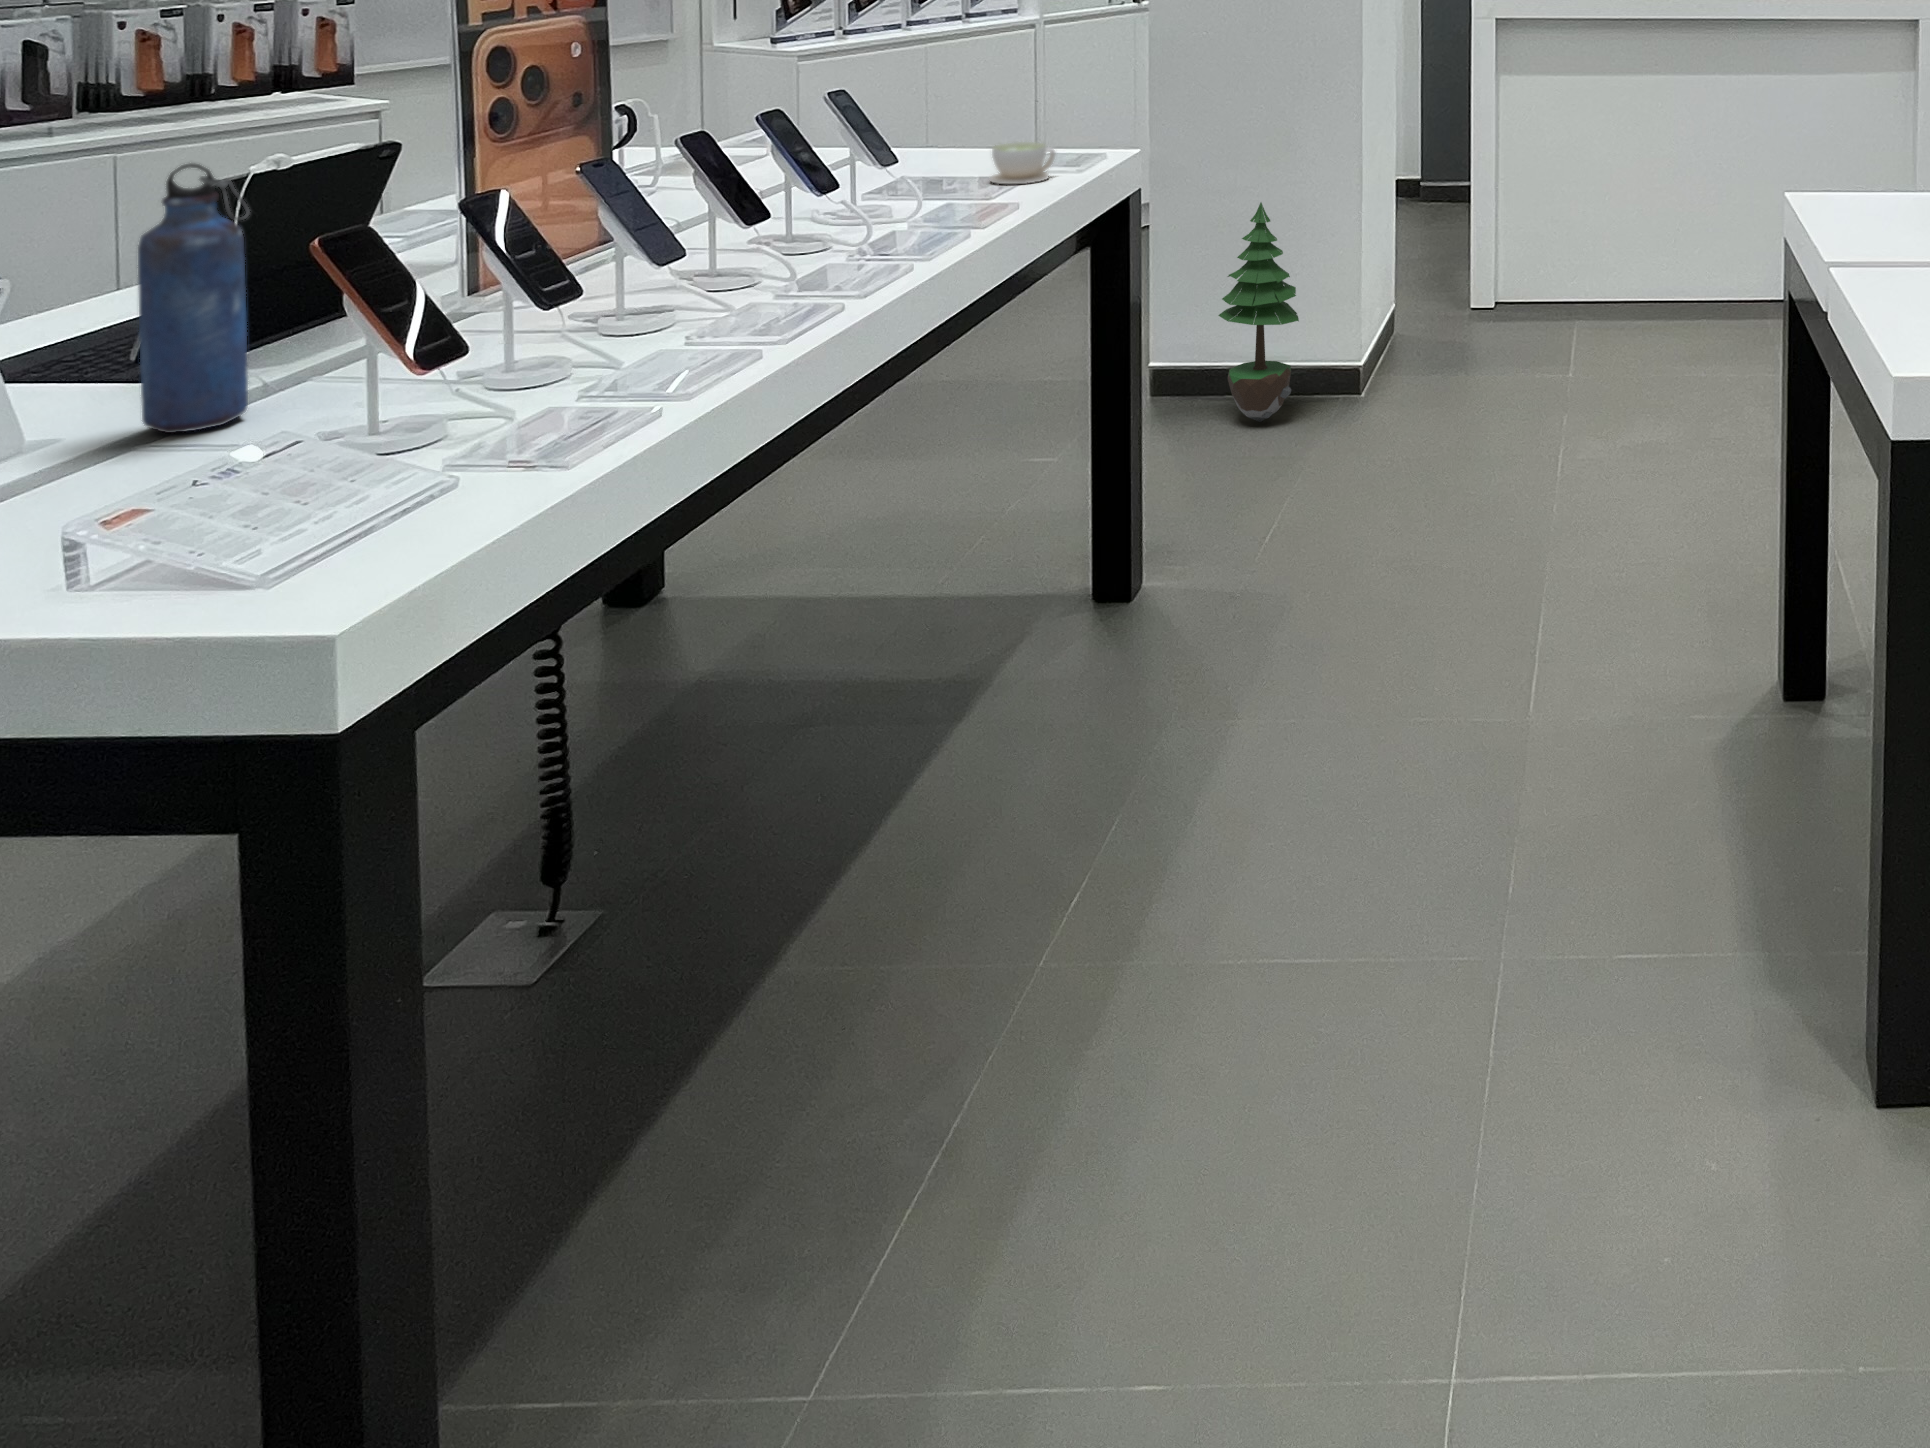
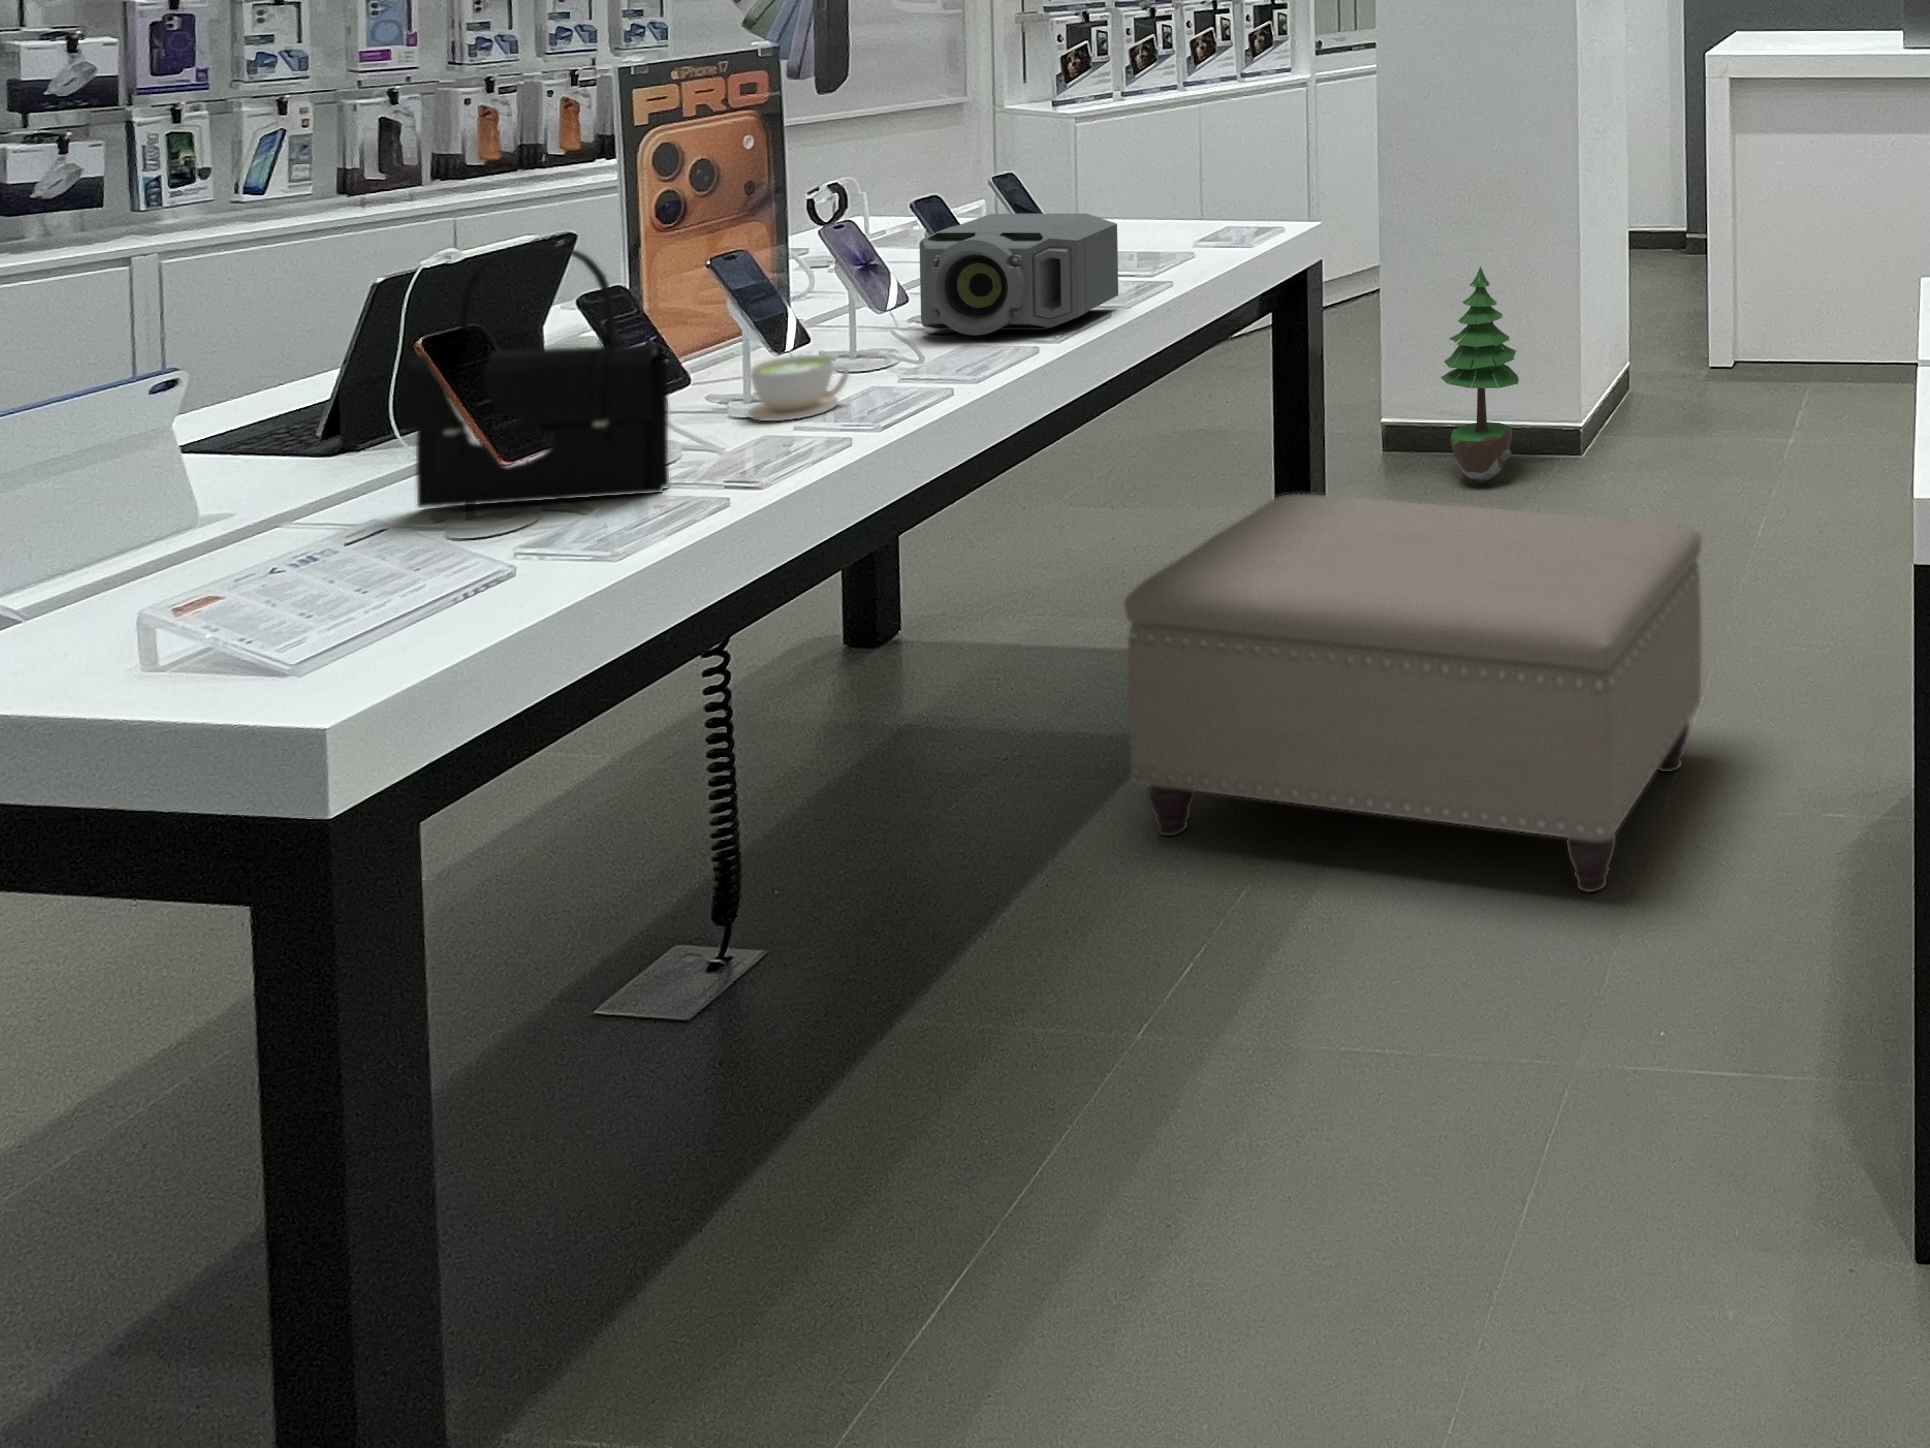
speaker: none [766,128,969,251] -> present [919,214,1118,335]
handbag: none [294,135,587,418] -> present [403,245,669,508]
coffee cup: present [990,142,1055,184] -> present [748,355,849,421]
water bottle: present [138,163,249,433] -> none [274,271,375,520]
ottoman: none [974,422,1554,797] -> present [1124,494,1701,892]

